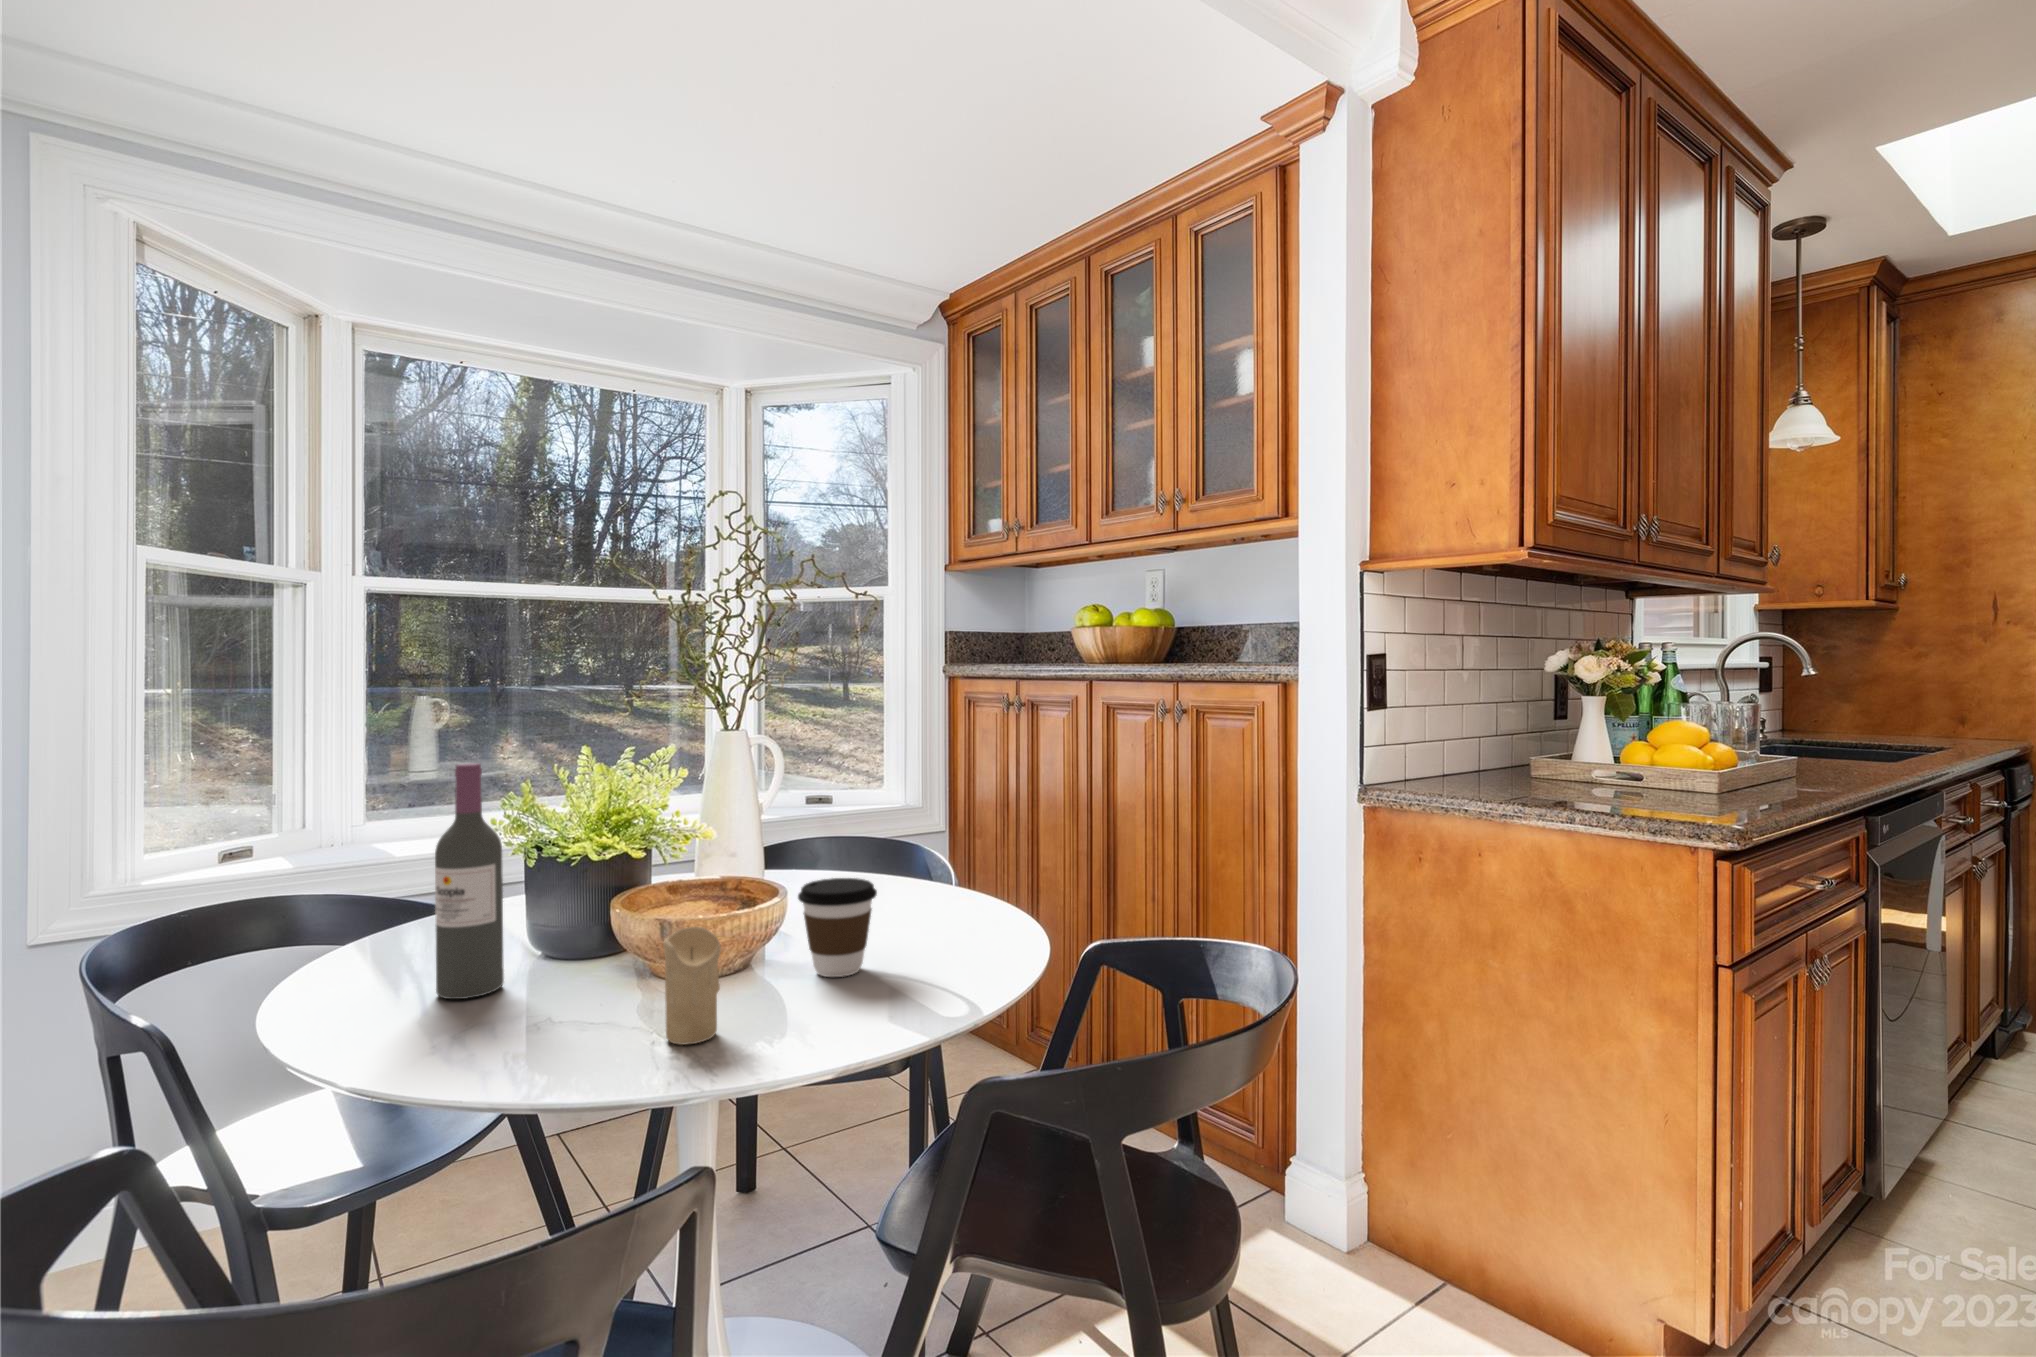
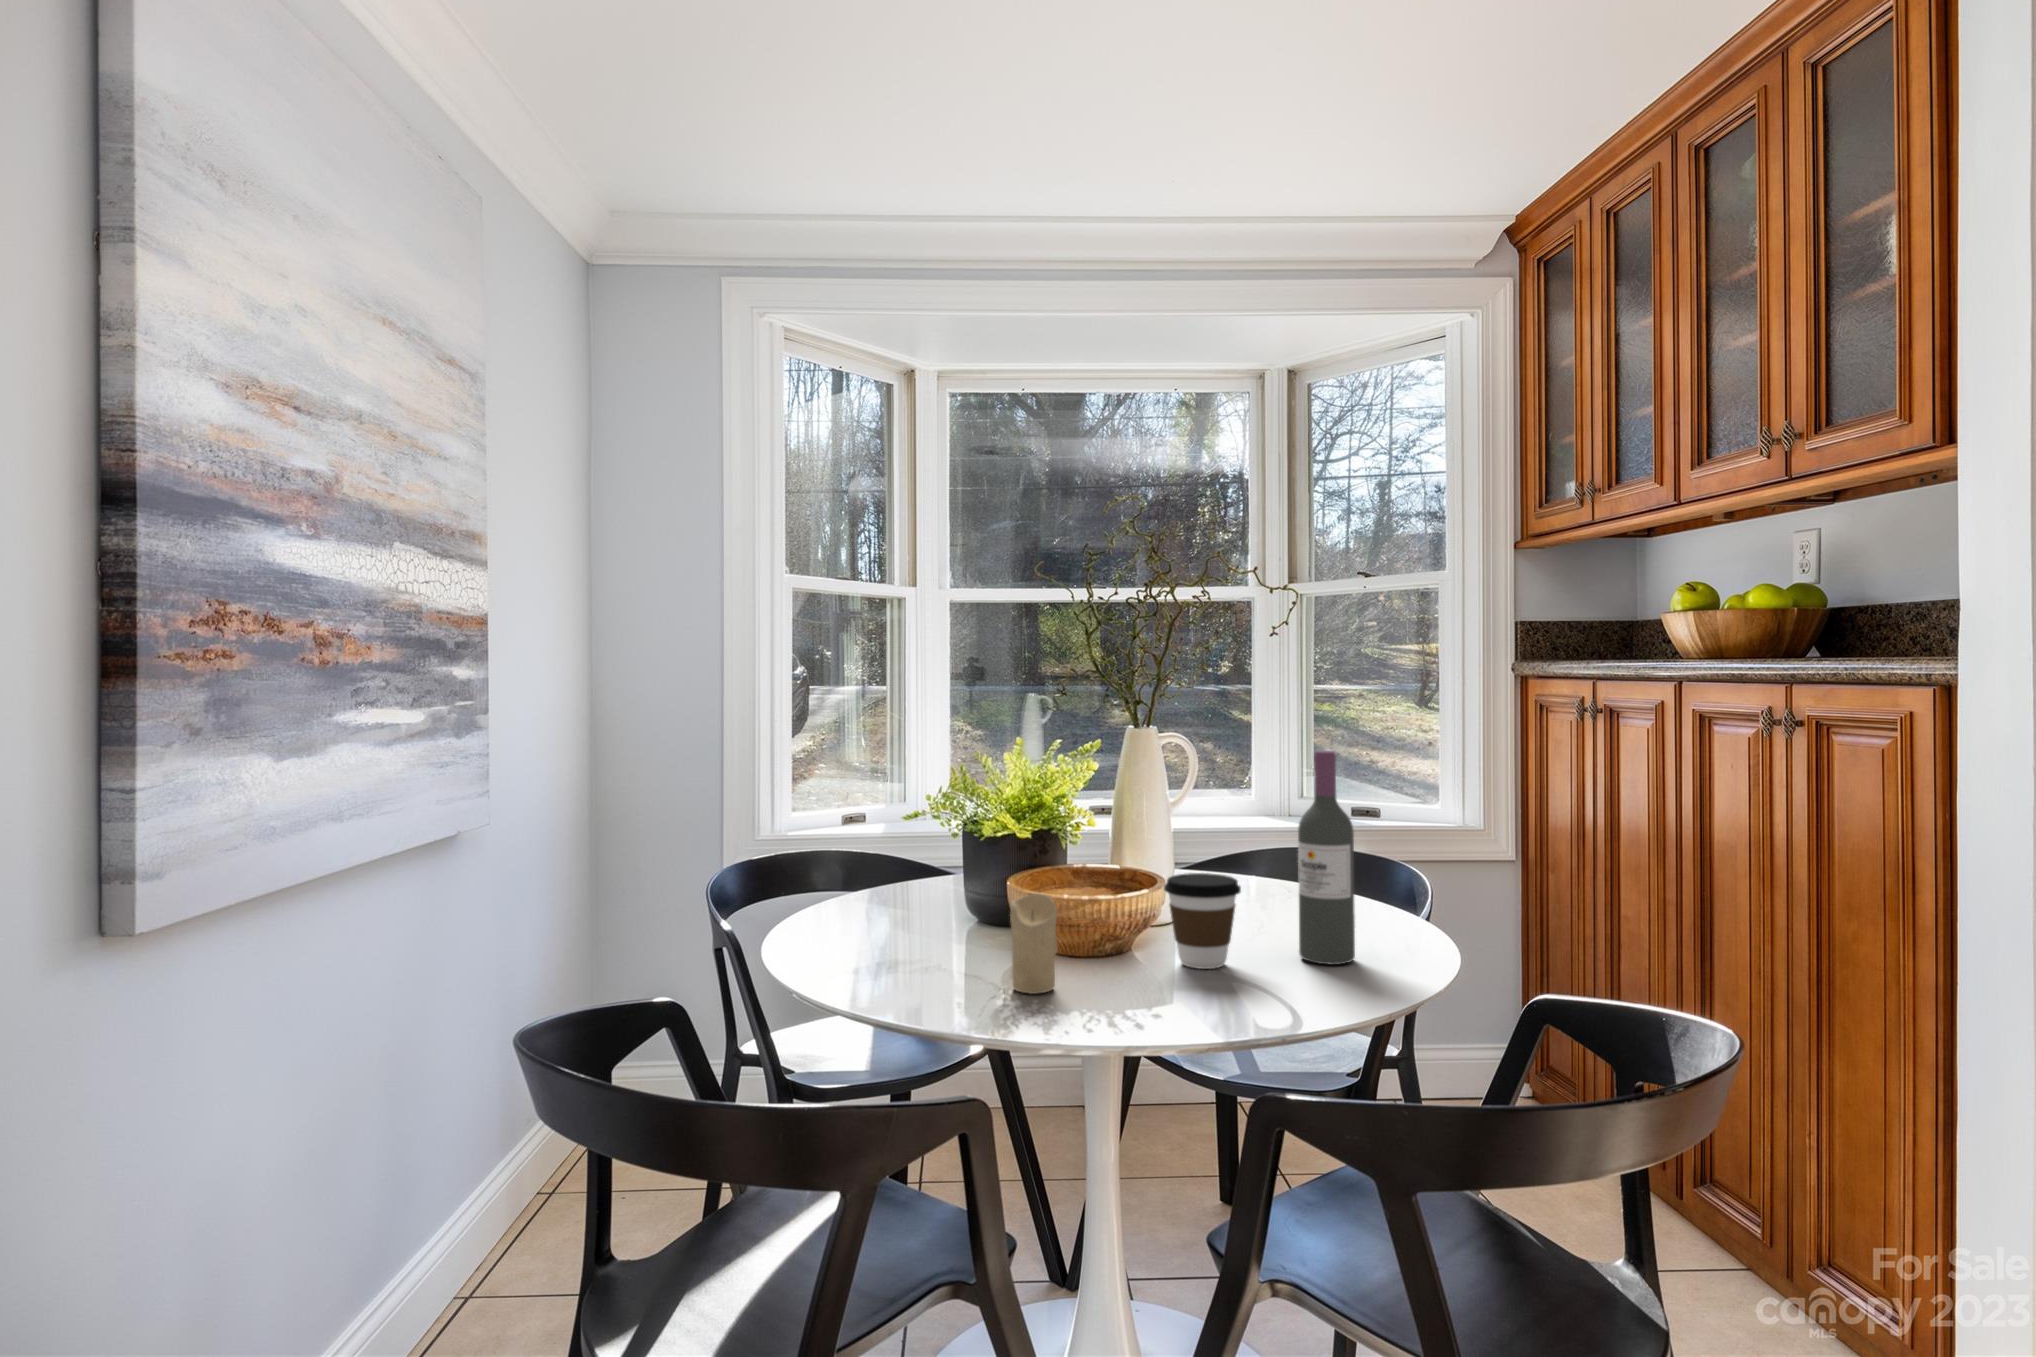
wine bottle: present [435,763,504,999] -> present [1298,751,1355,965]

